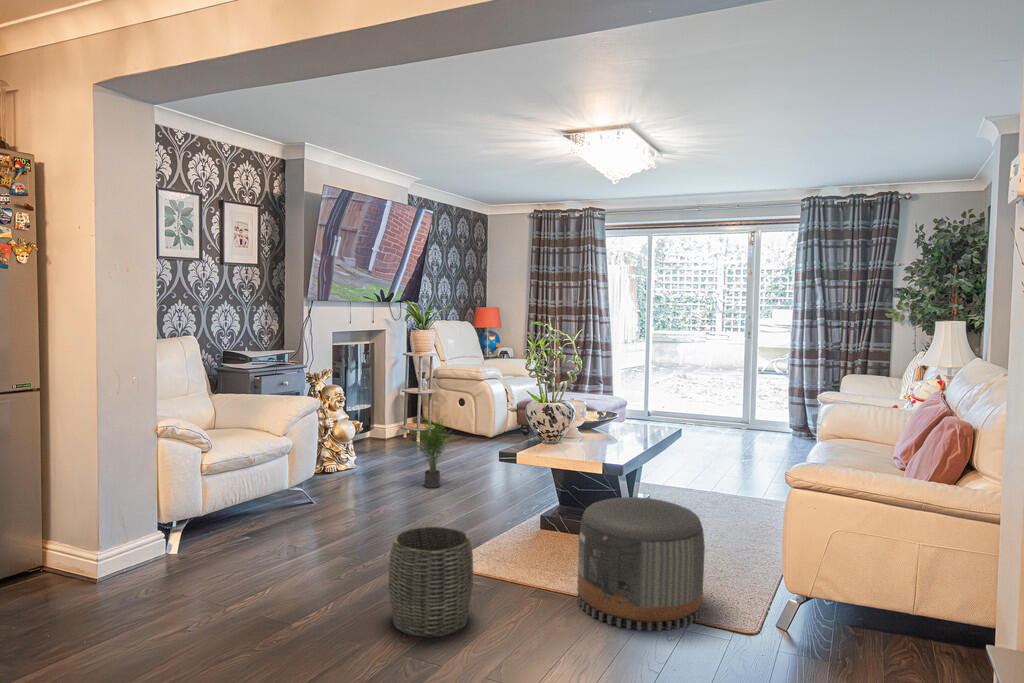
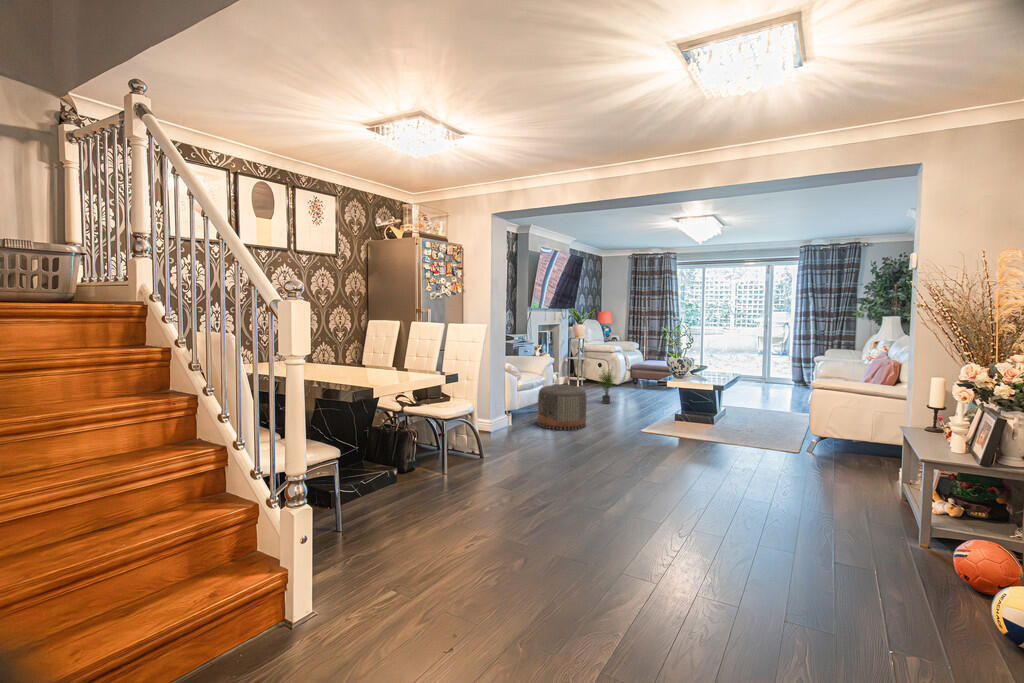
pouf: present [577,497,705,631] -> present [537,385,587,430]
woven basket: present [389,527,473,637] -> none [632,405,668,446]

